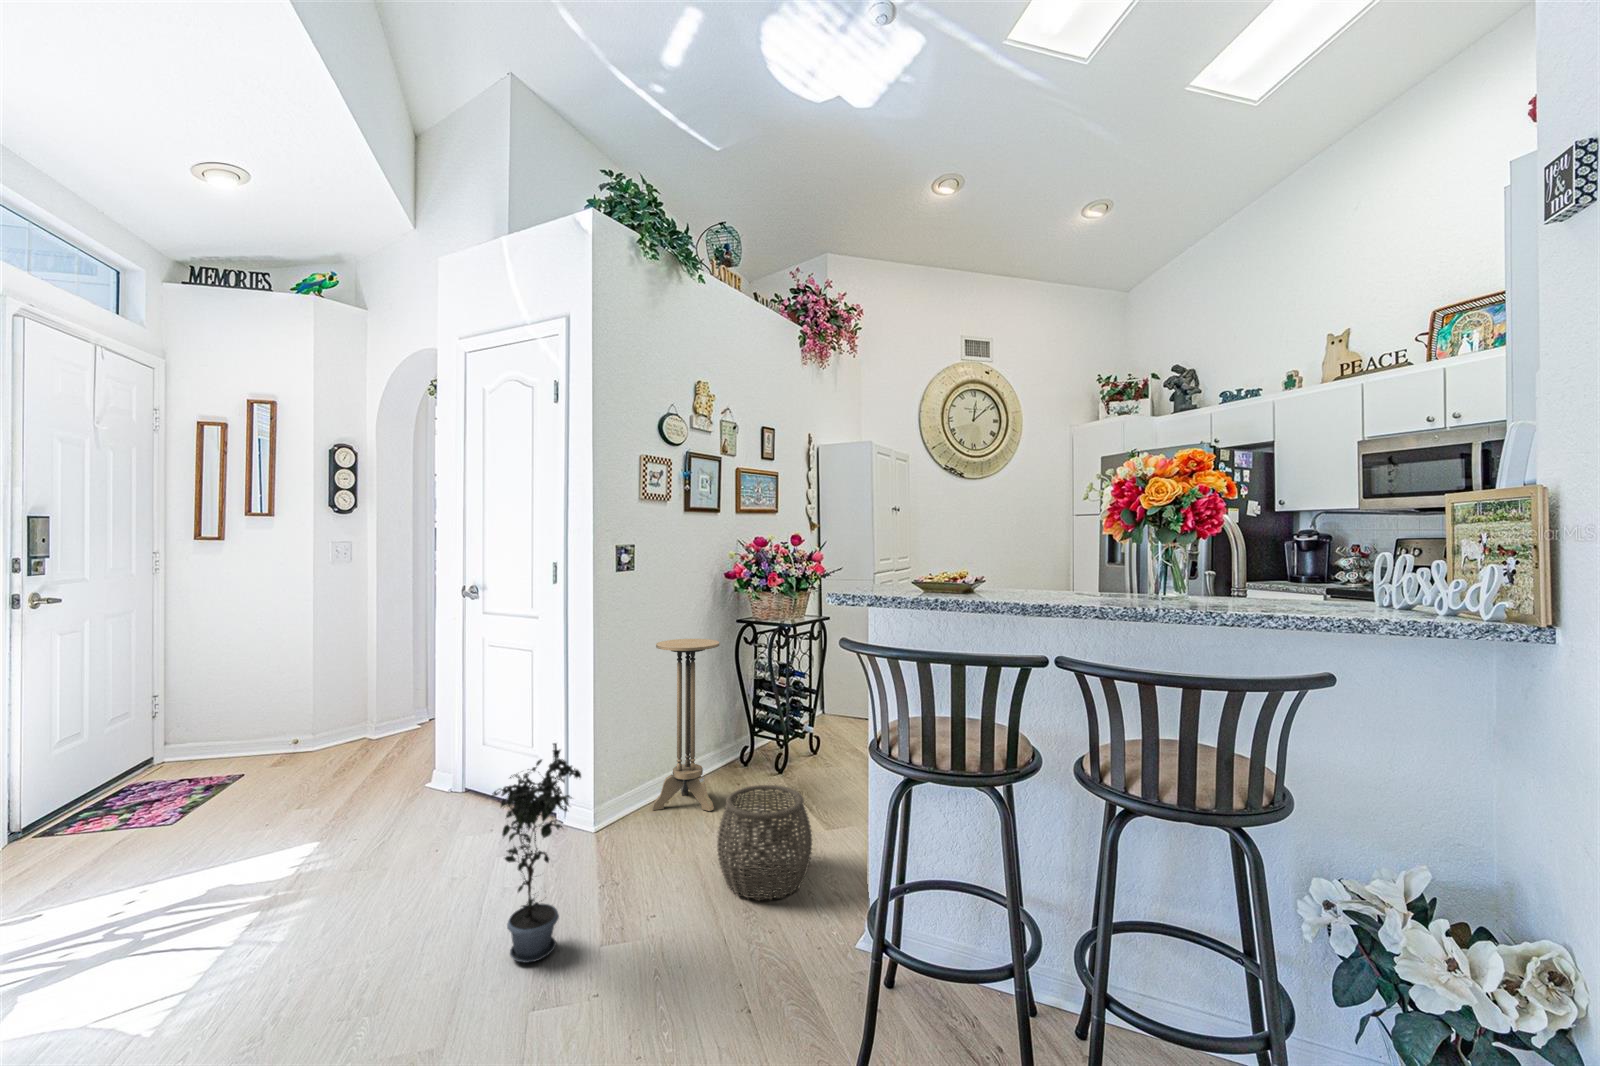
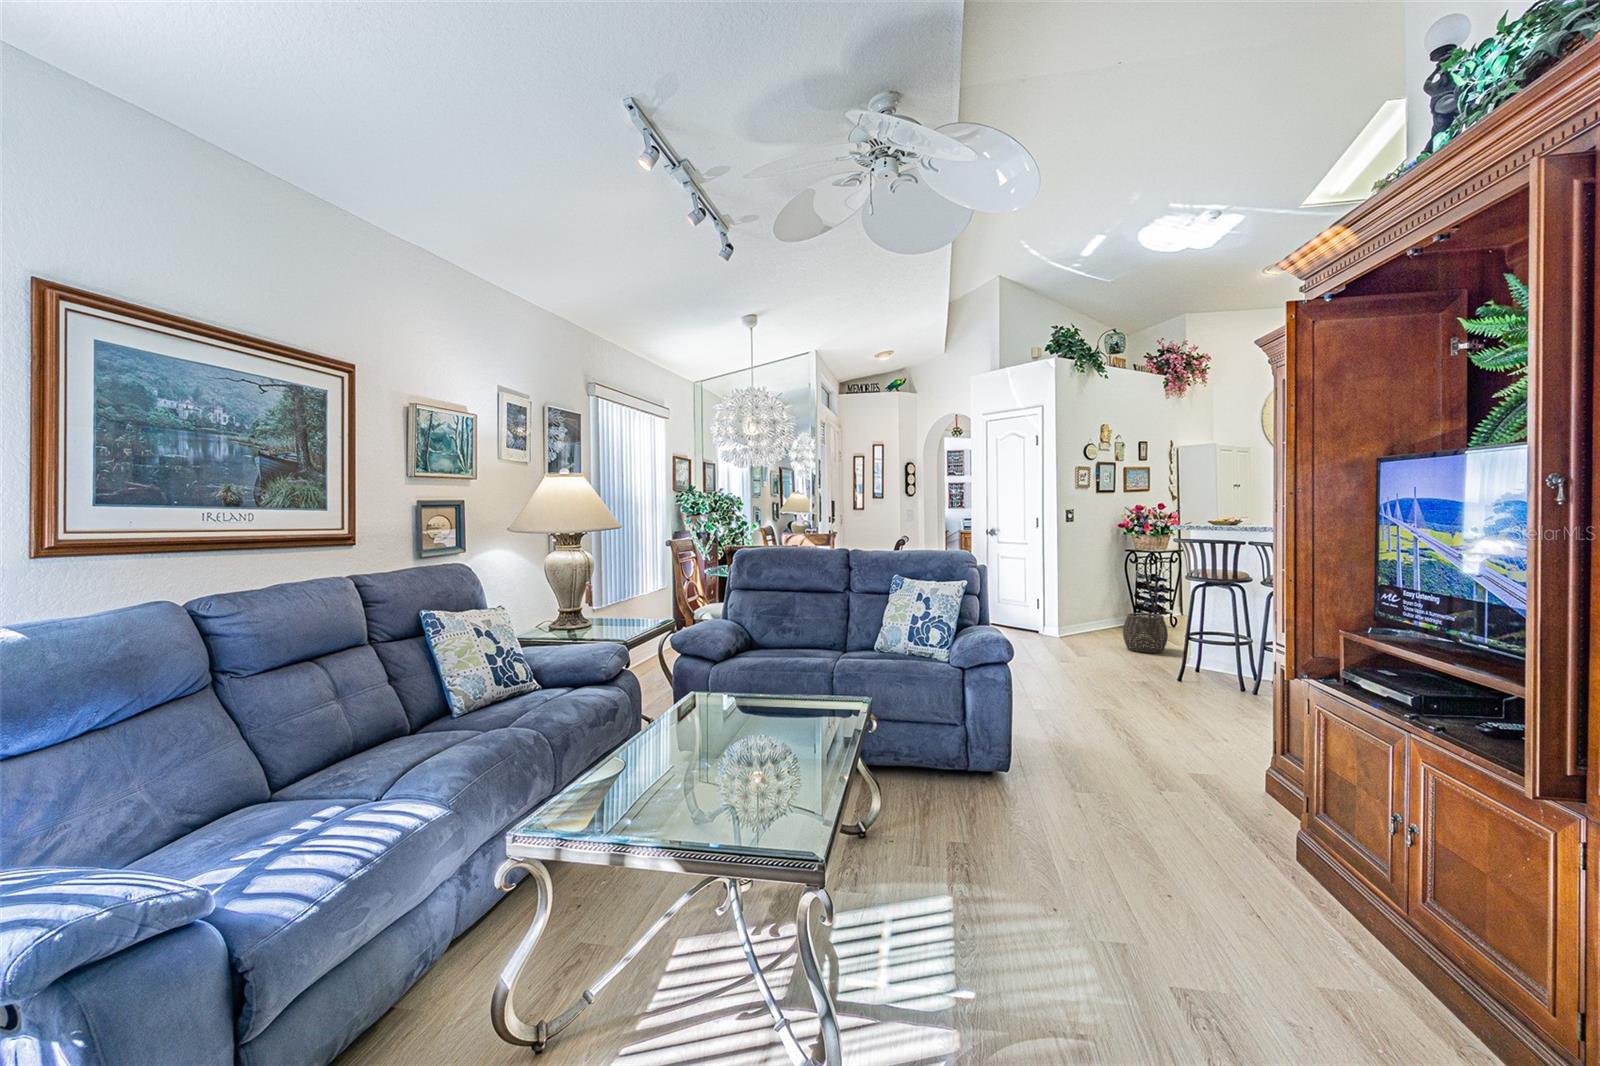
side table: present [652,639,719,811] -> none [1084,556,1118,636]
potted plant: present [492,750,581,963] -> none [1039,581,1071,653]

